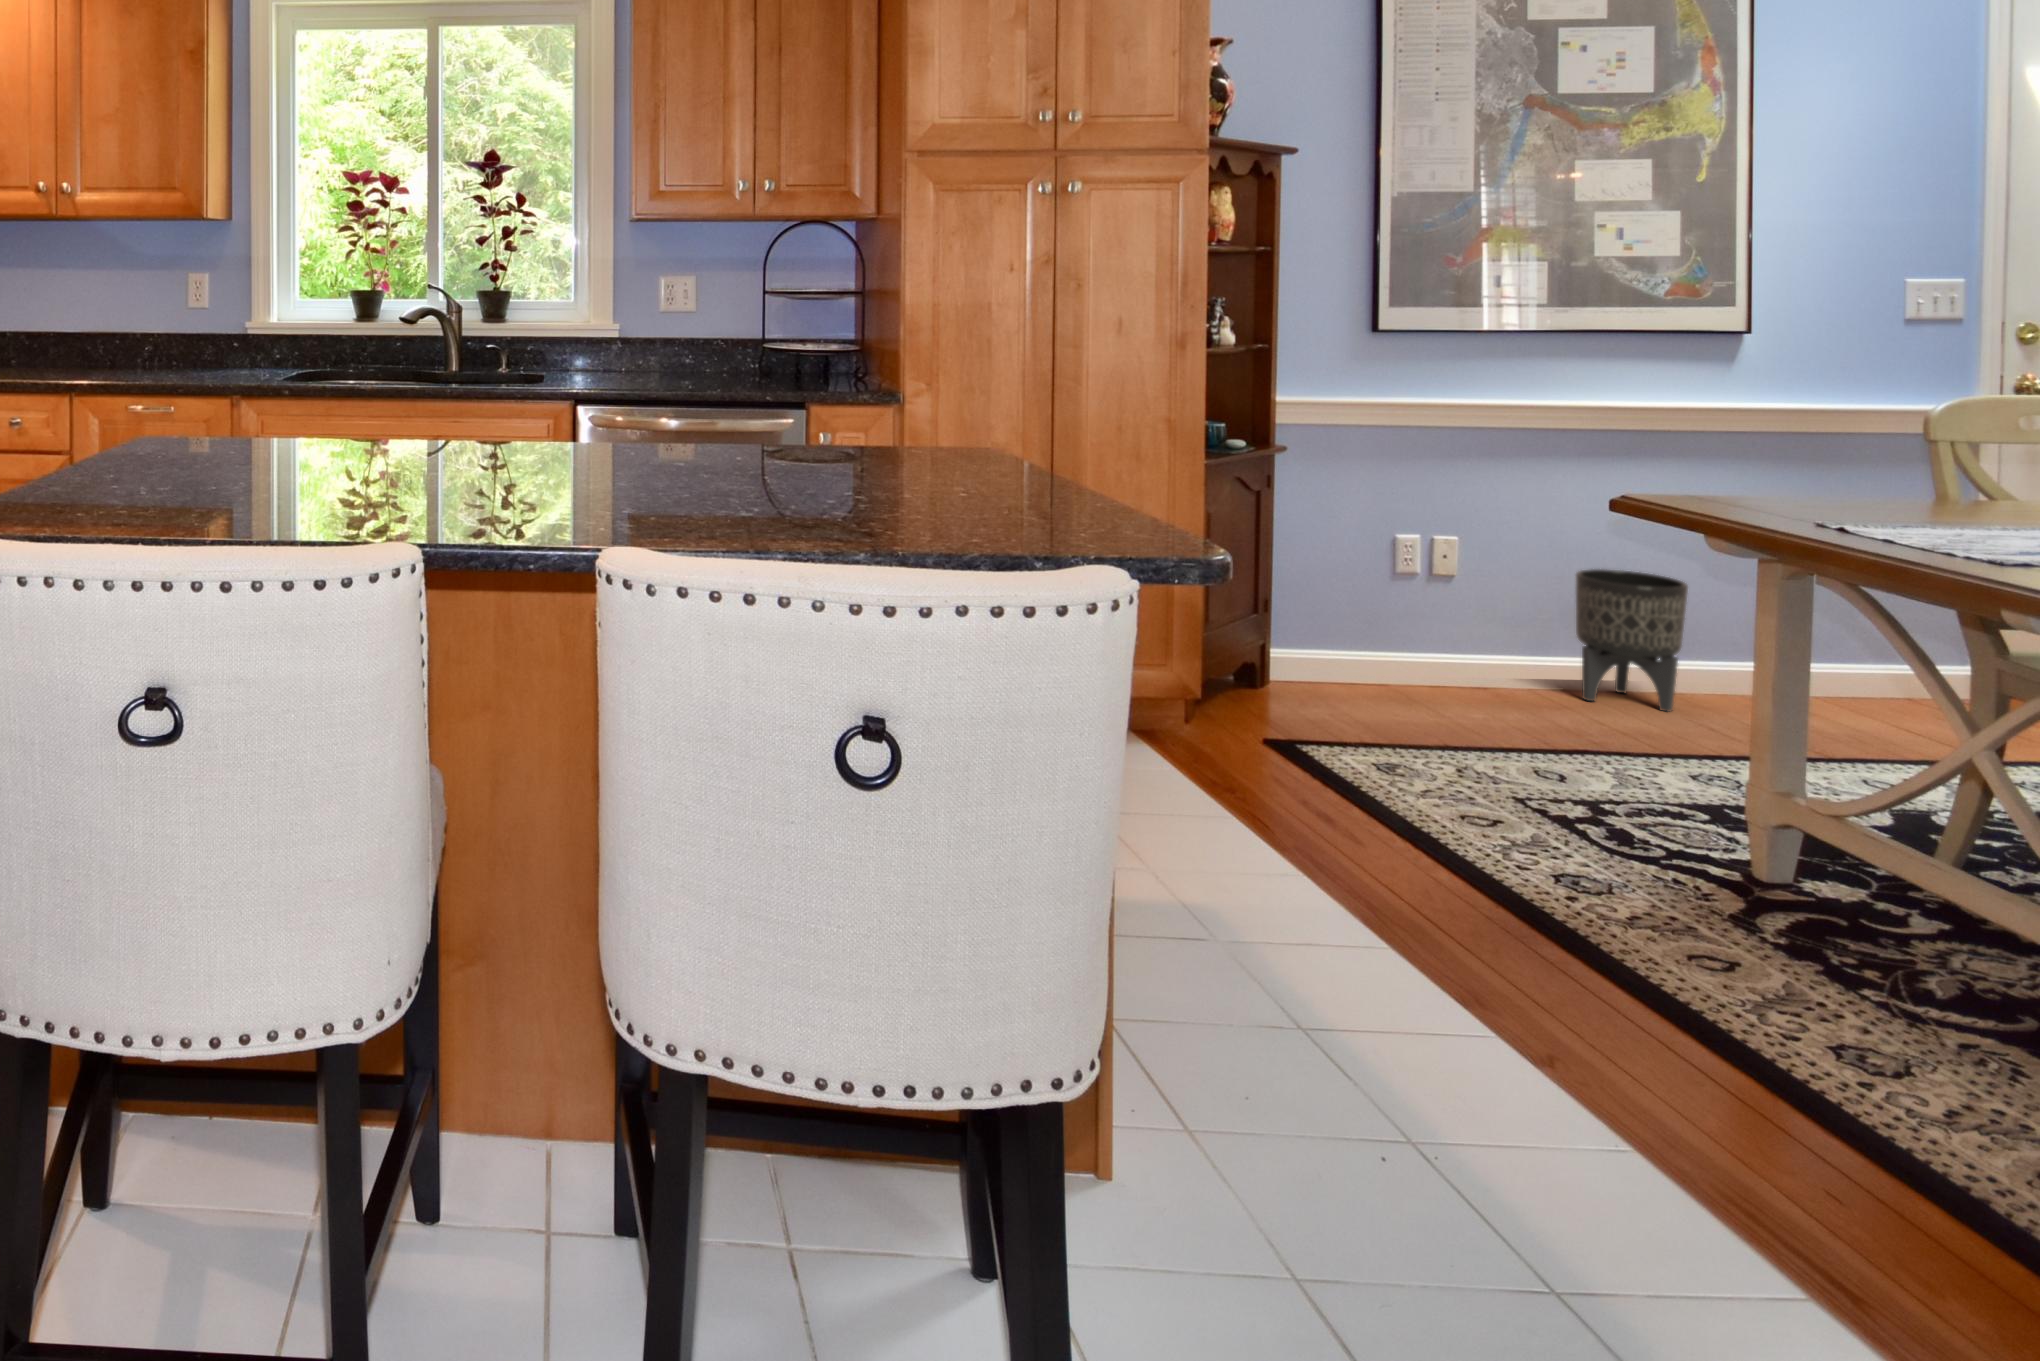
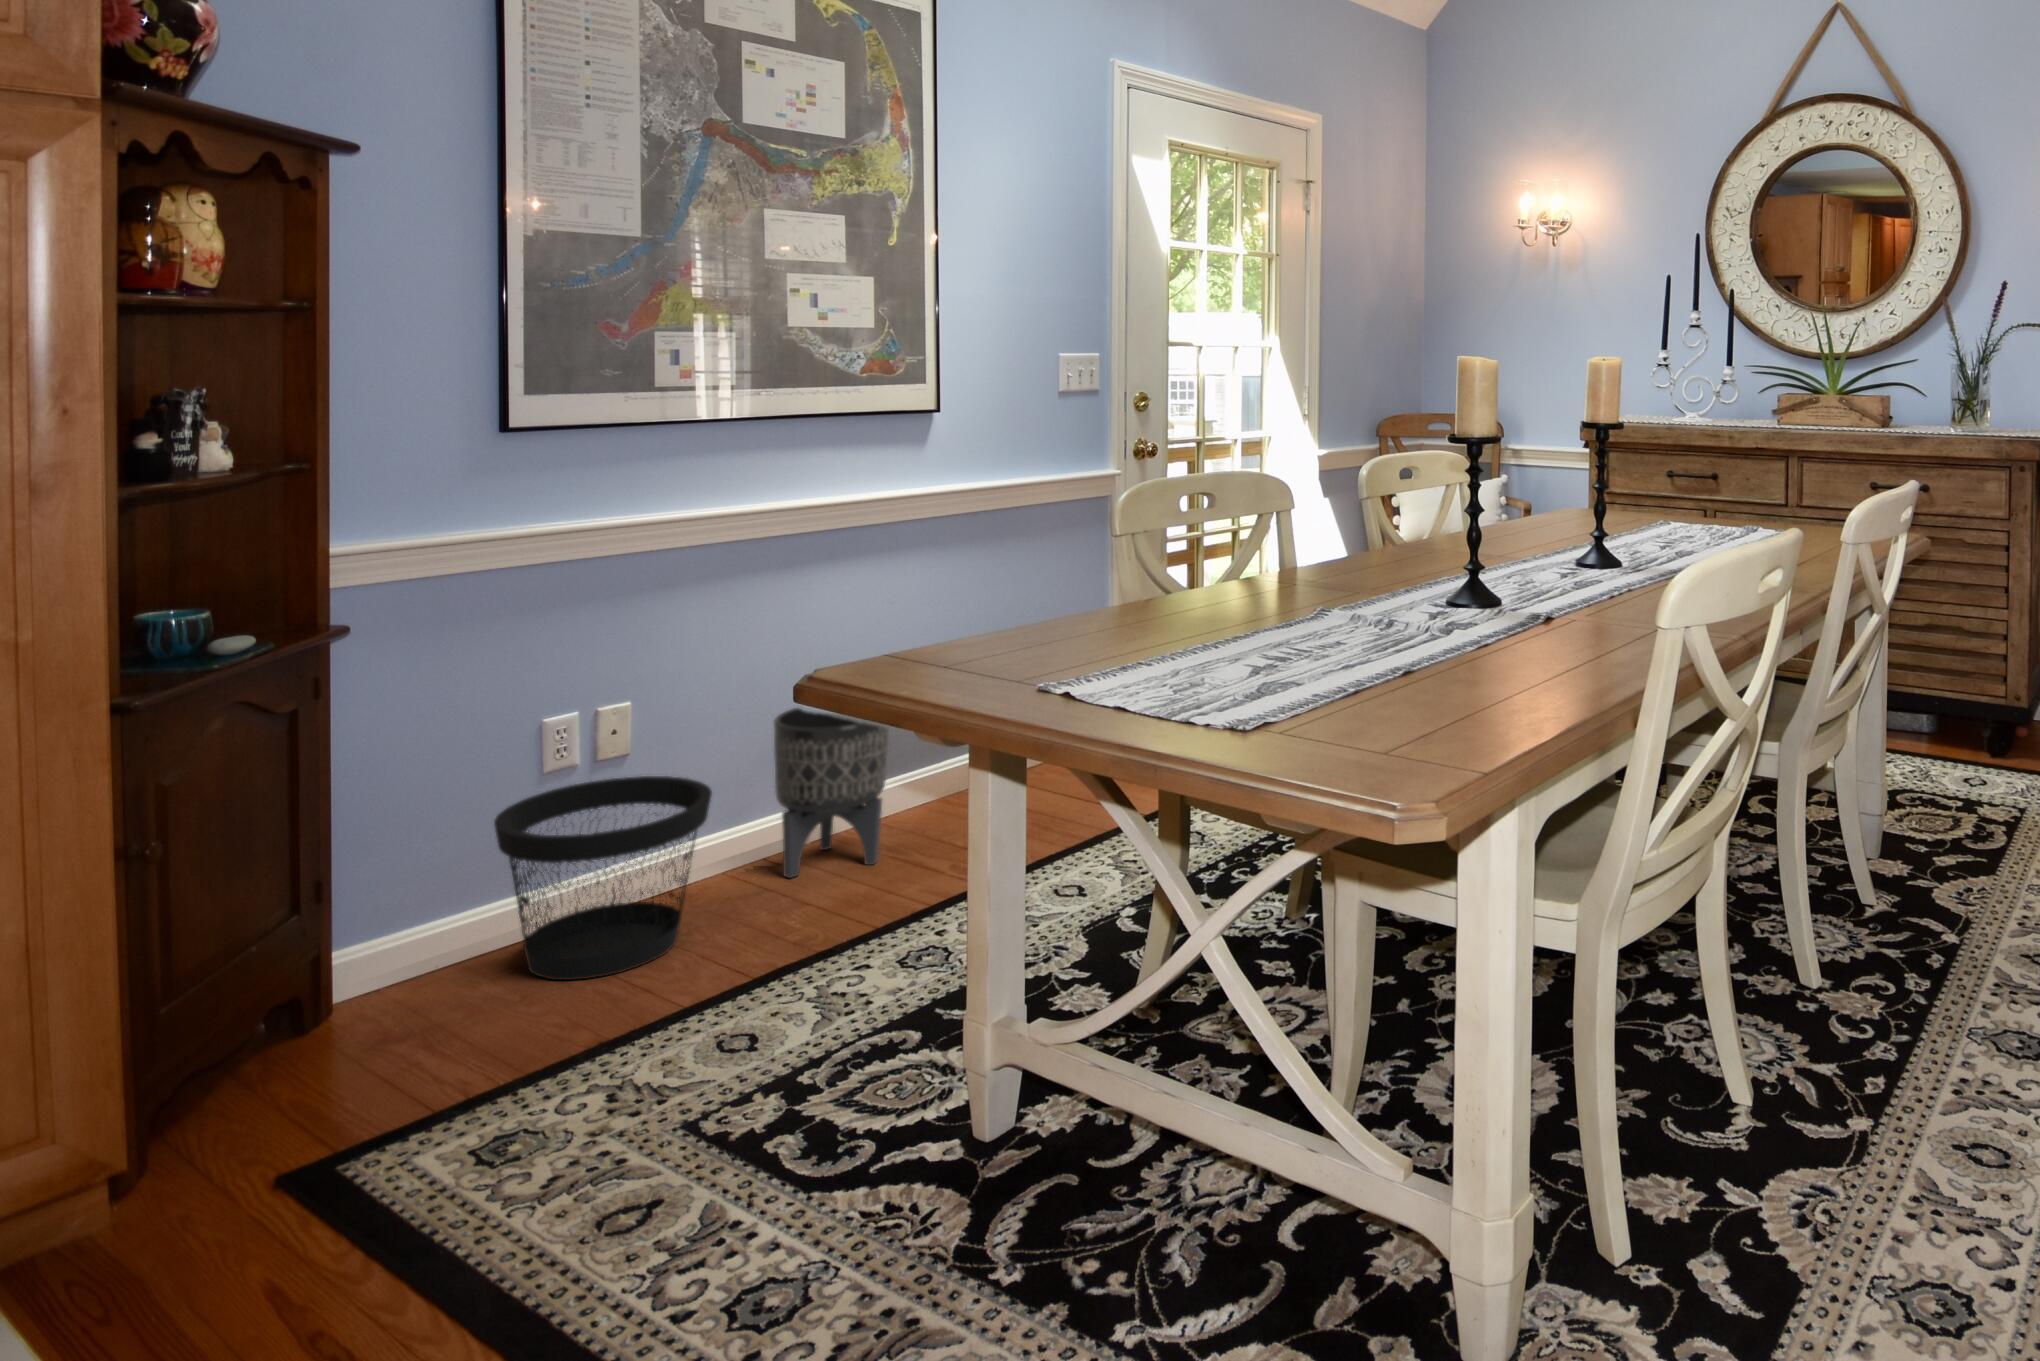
wastebasket: none [1368,584,1525,716] -> present [494,776,712,980]

